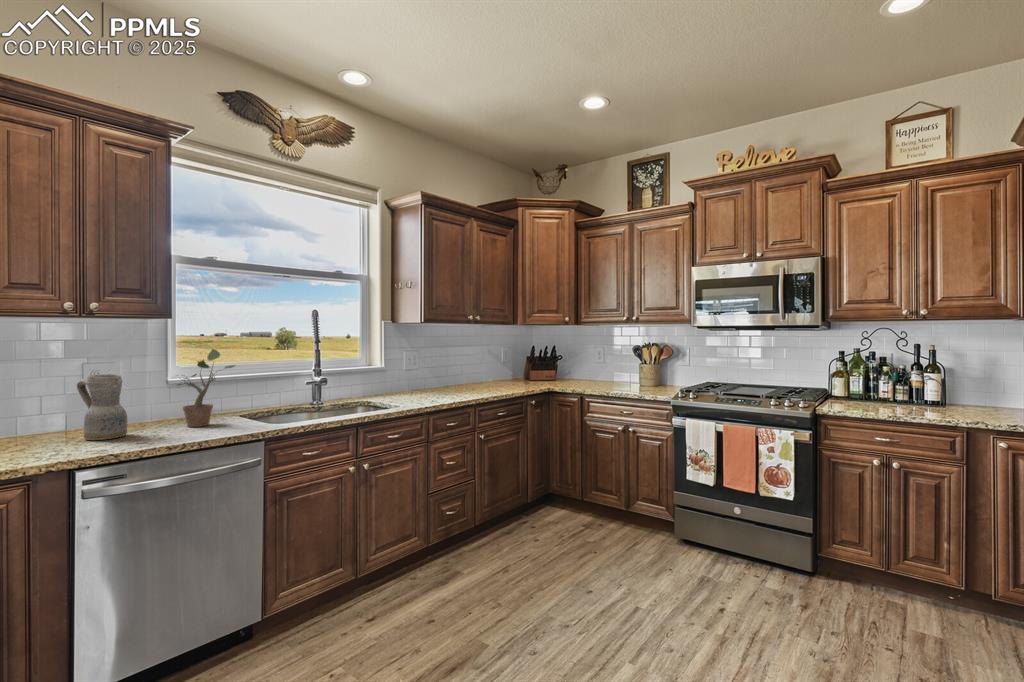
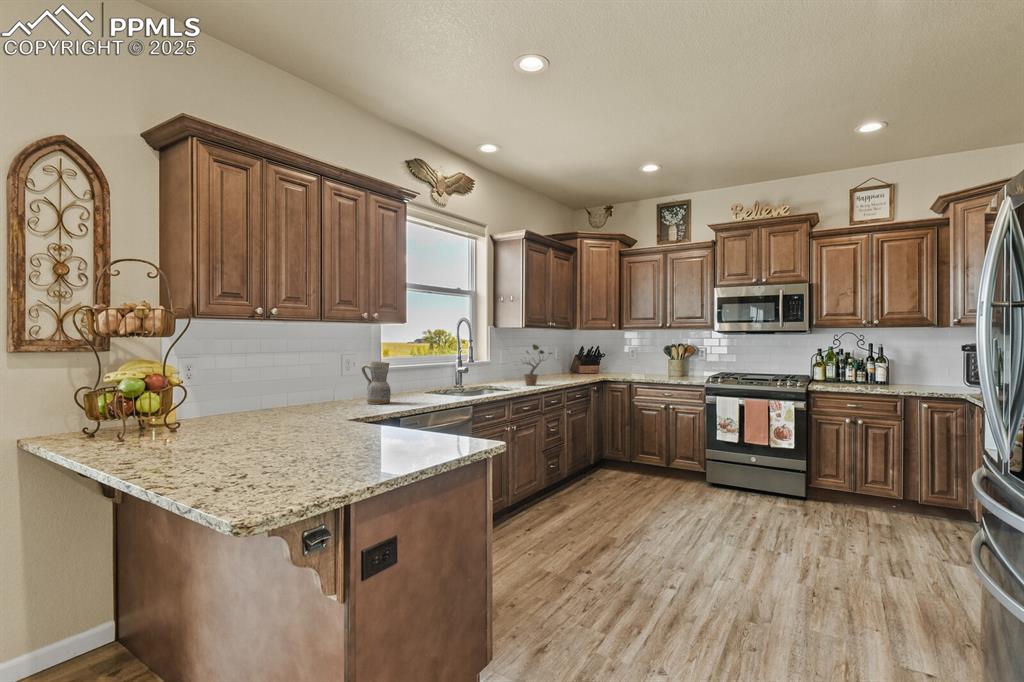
potted plant: present [177,349,235,427] -> present [523,344,552,385]

